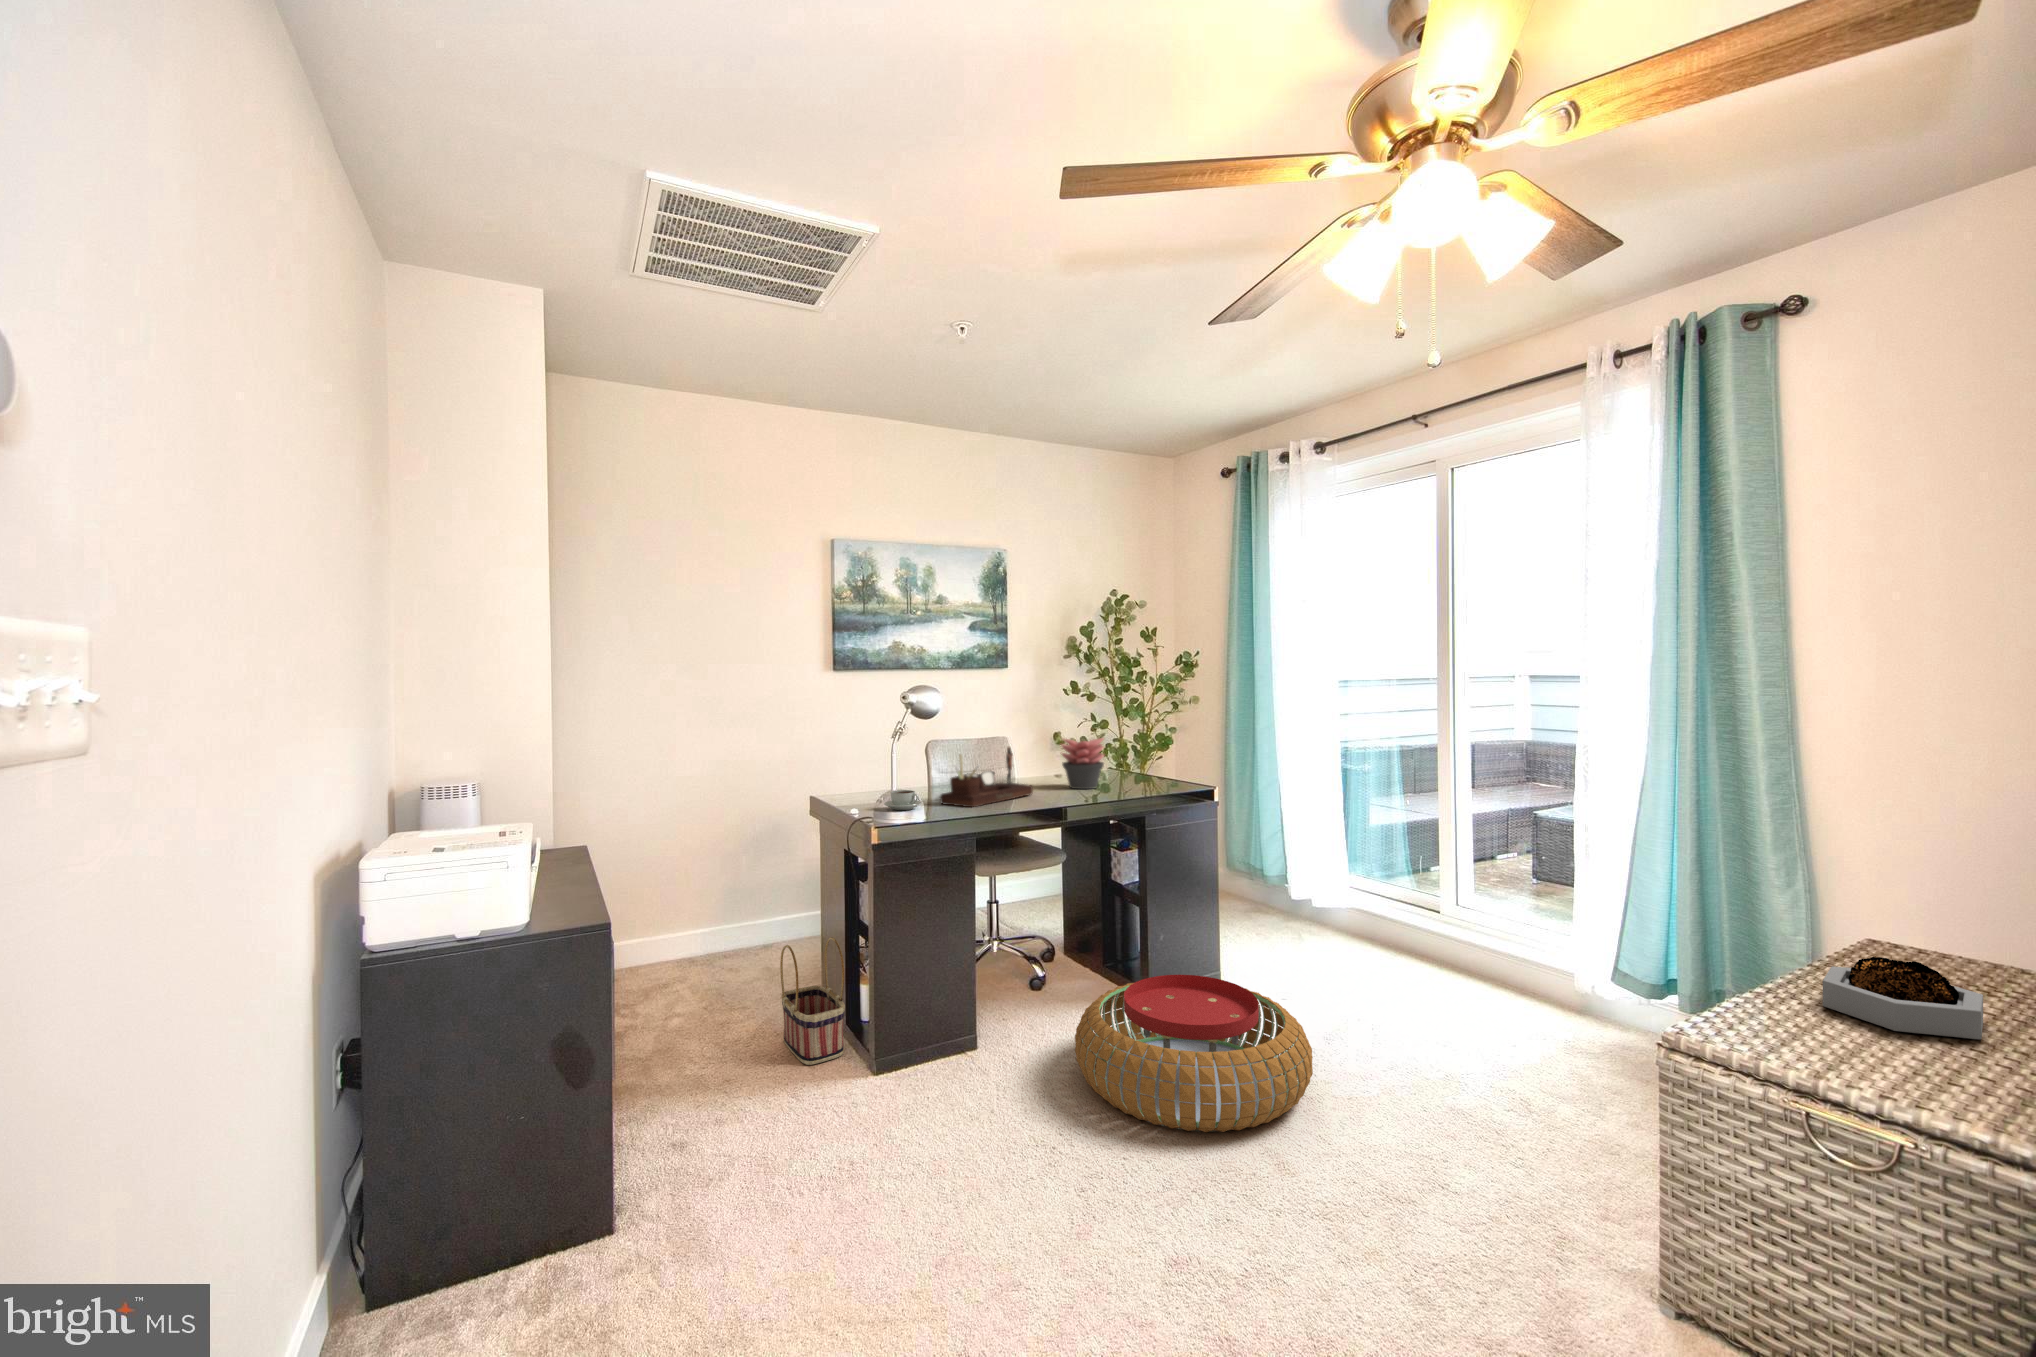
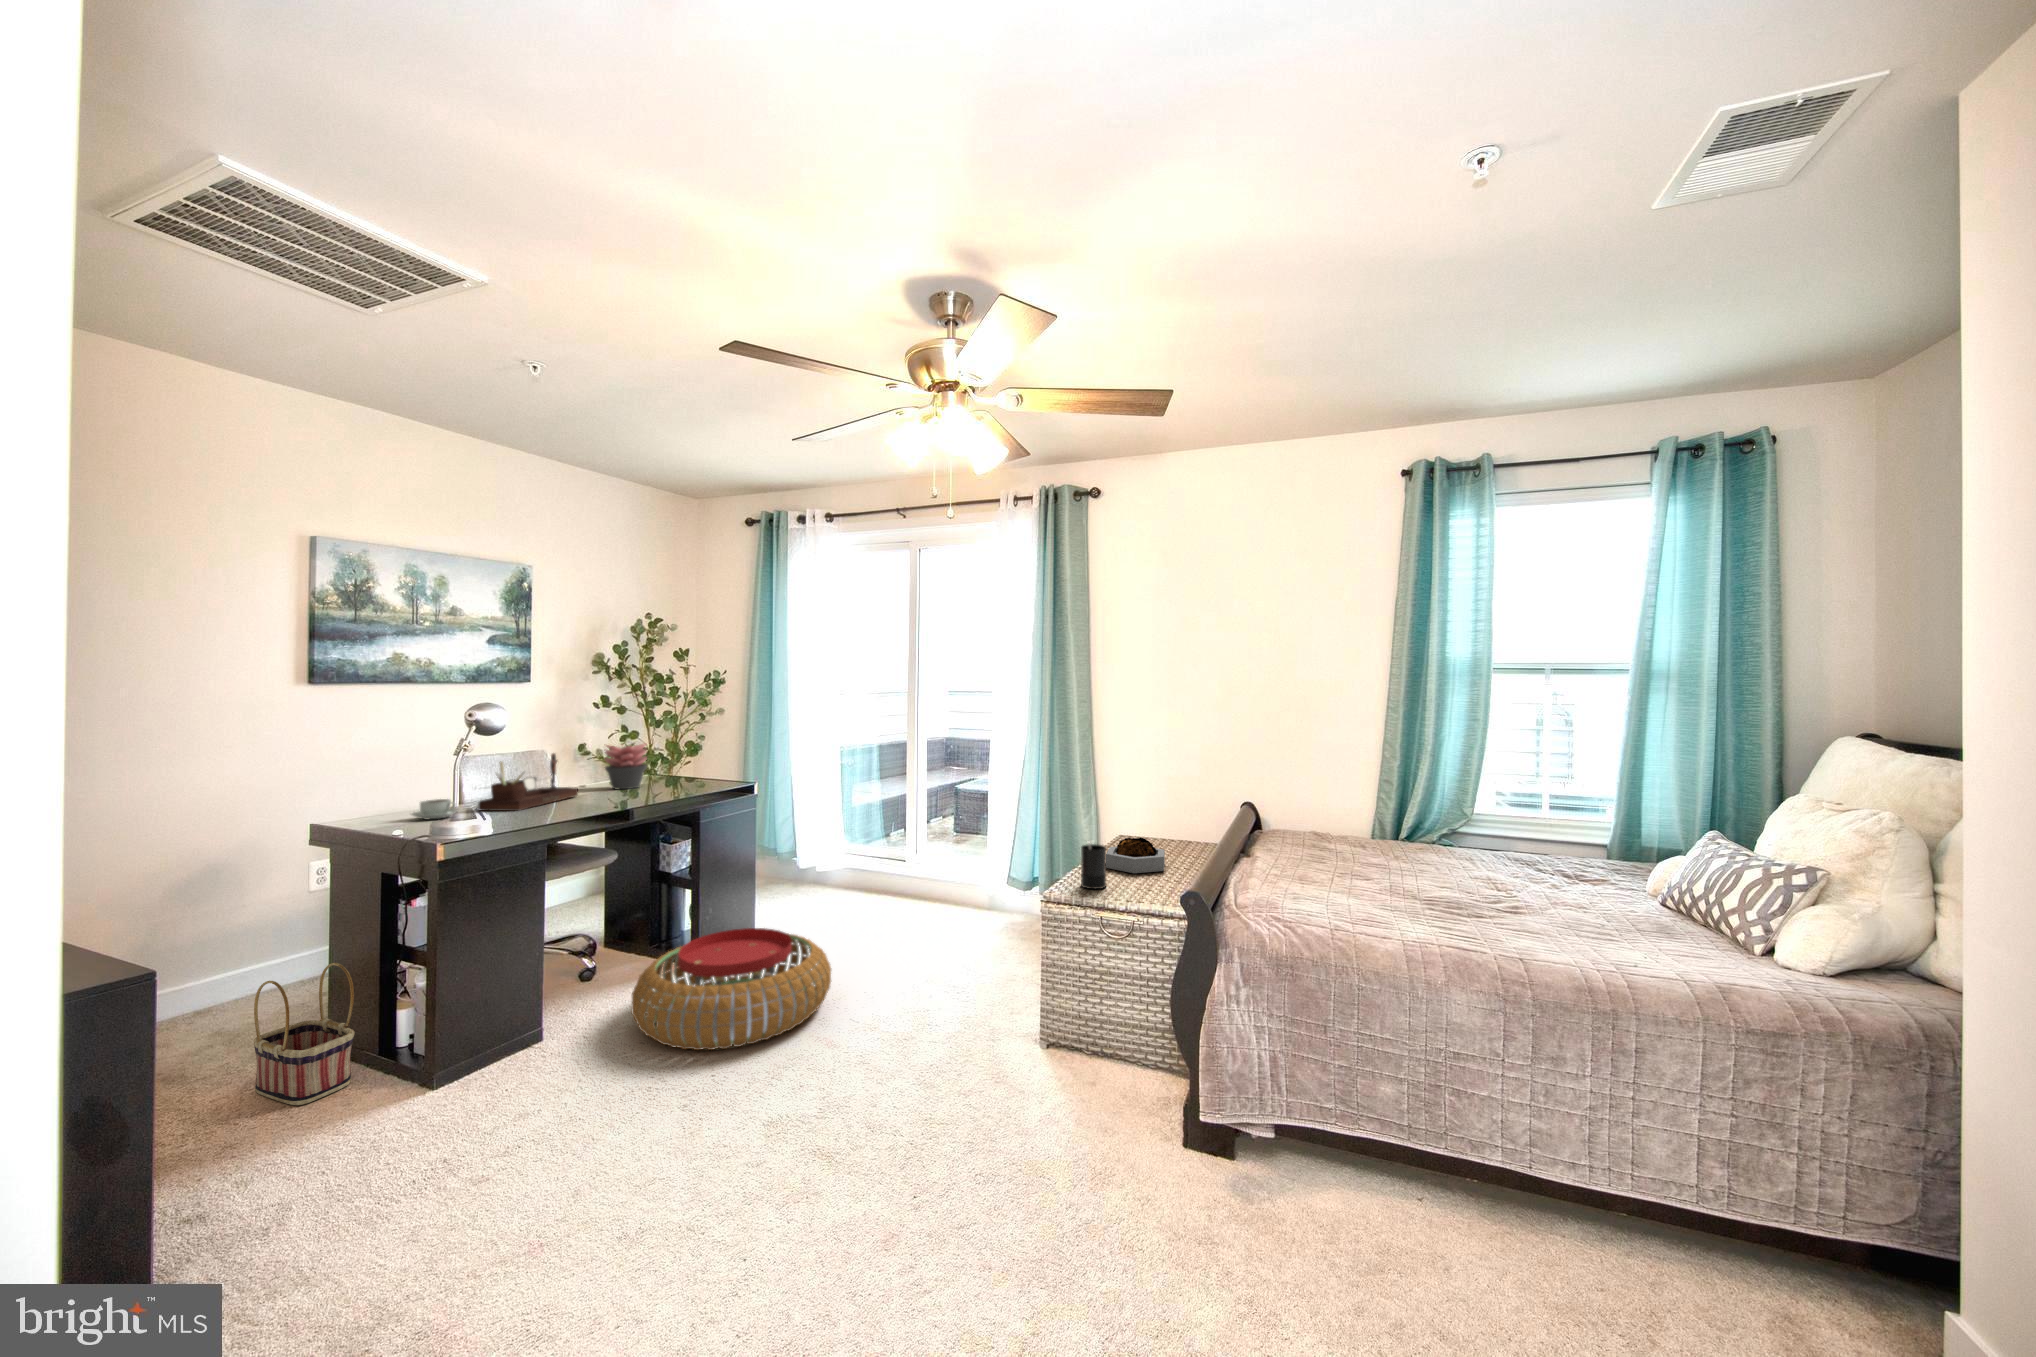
candle: none [1758,951,1821,1050] -> present [1081,844,1106,889]

